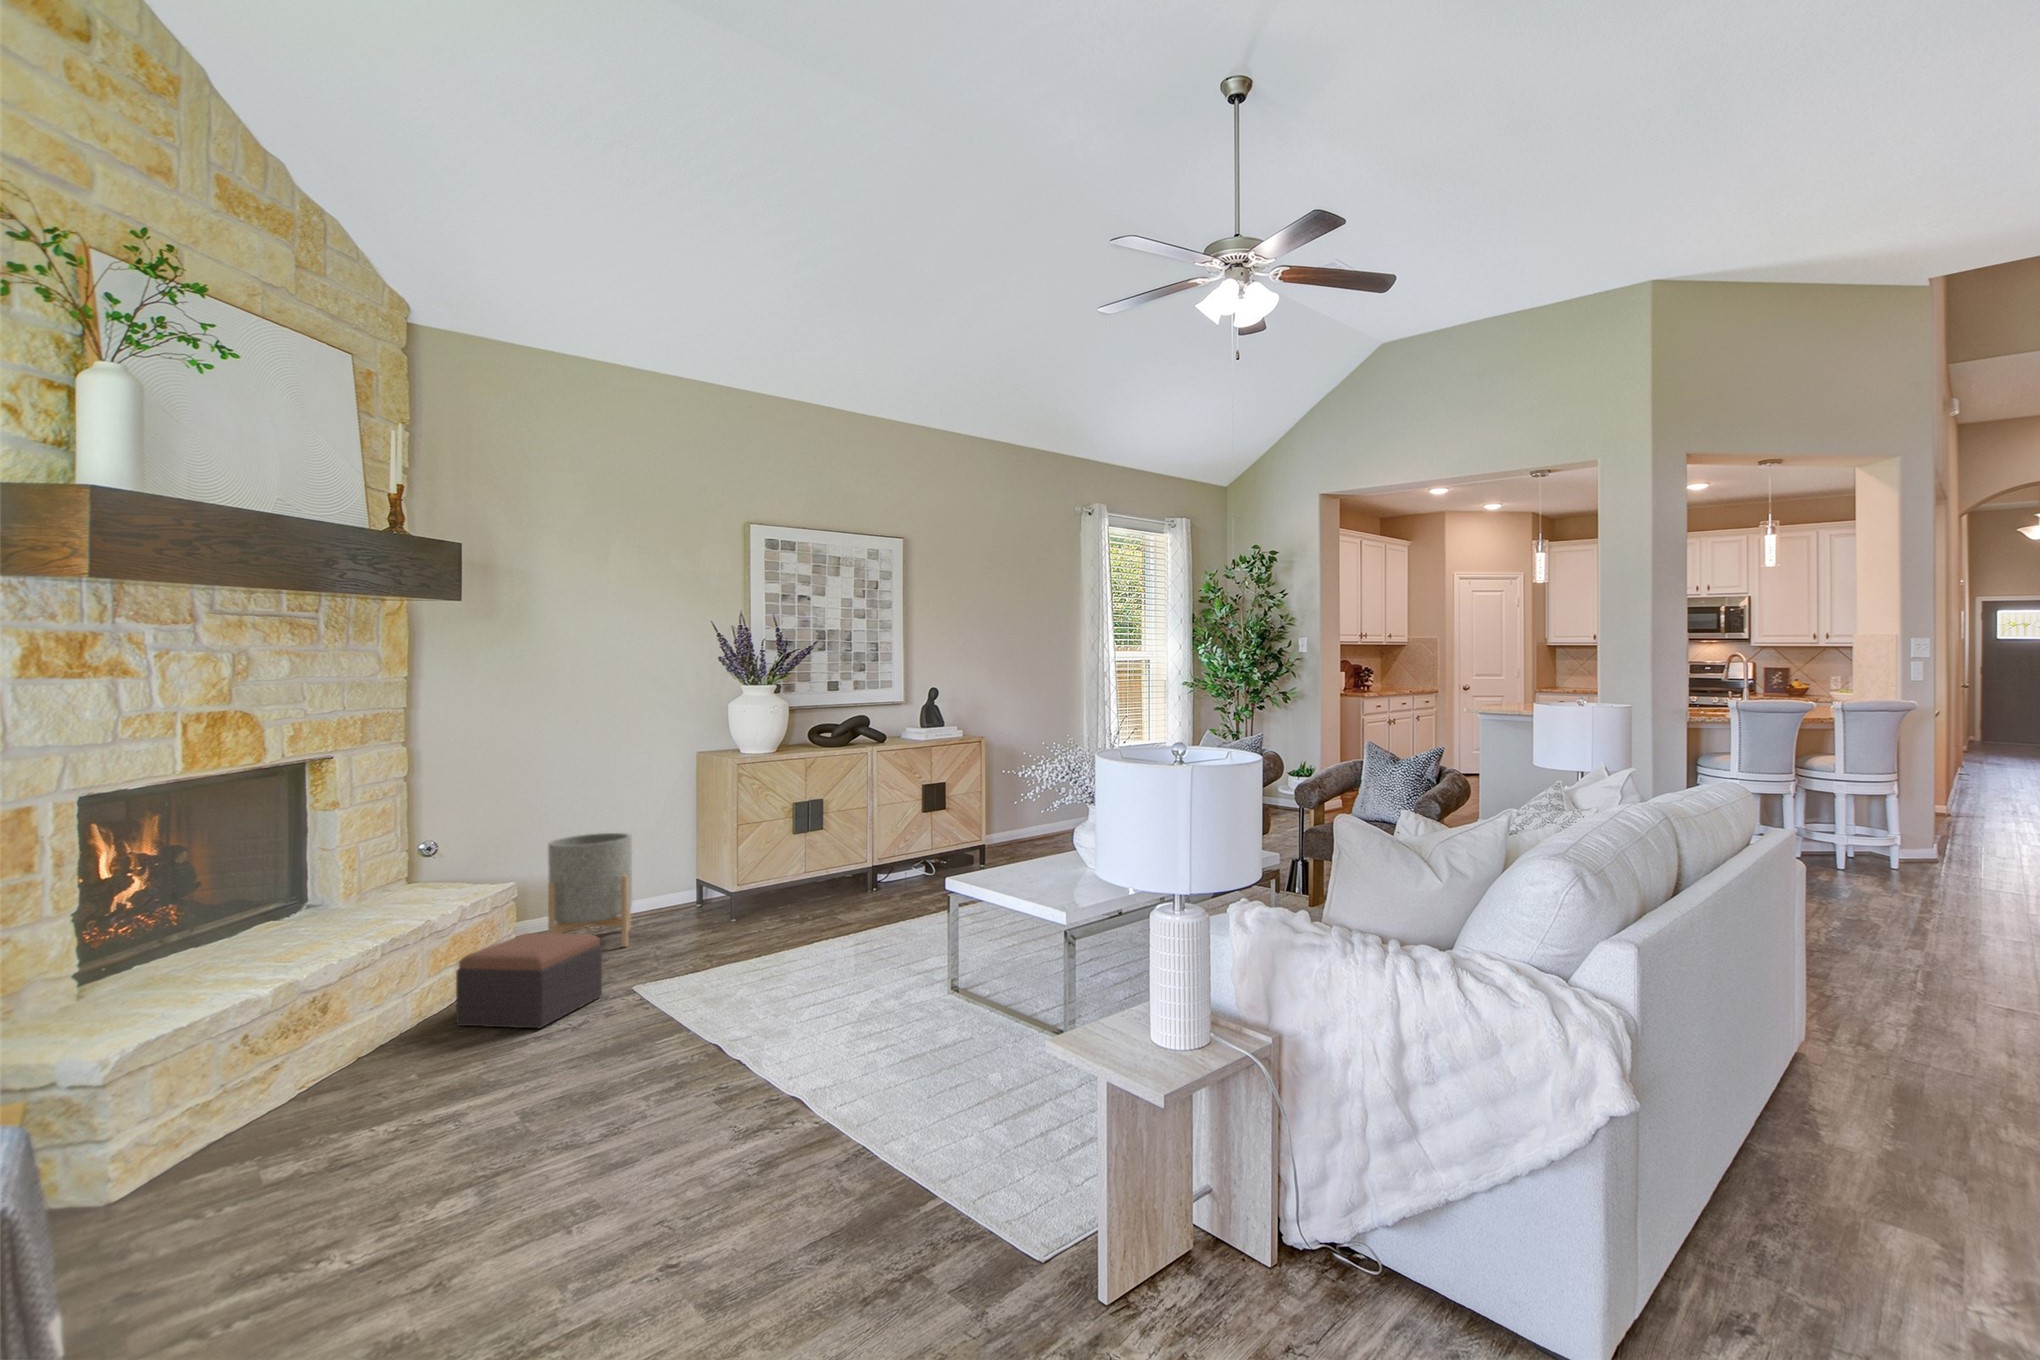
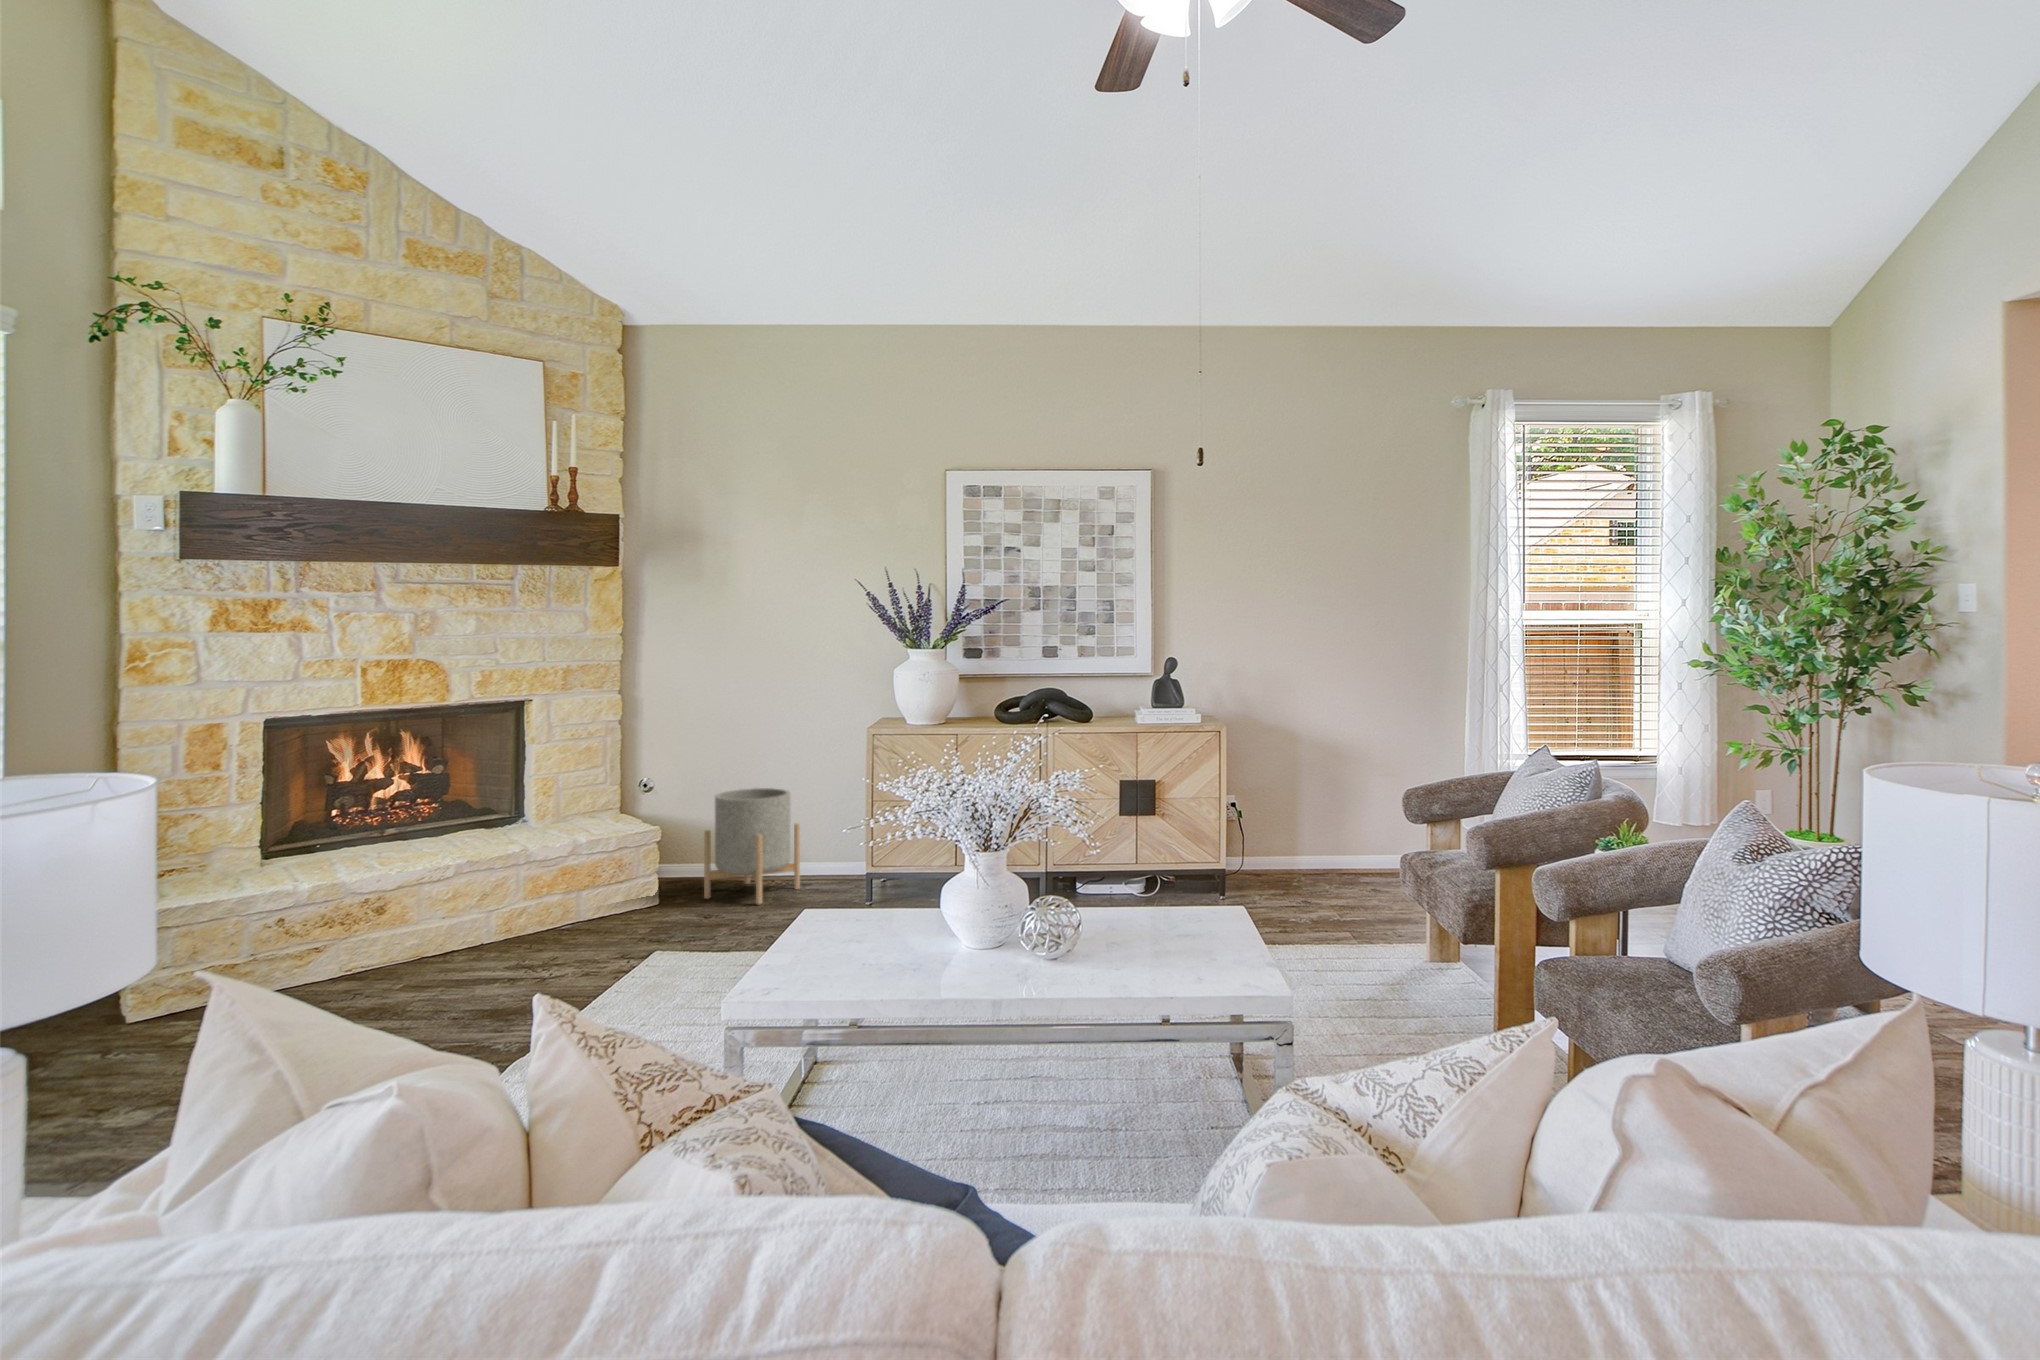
footstool: present [456,933,602,1028] -> none [527,875,638,967]

